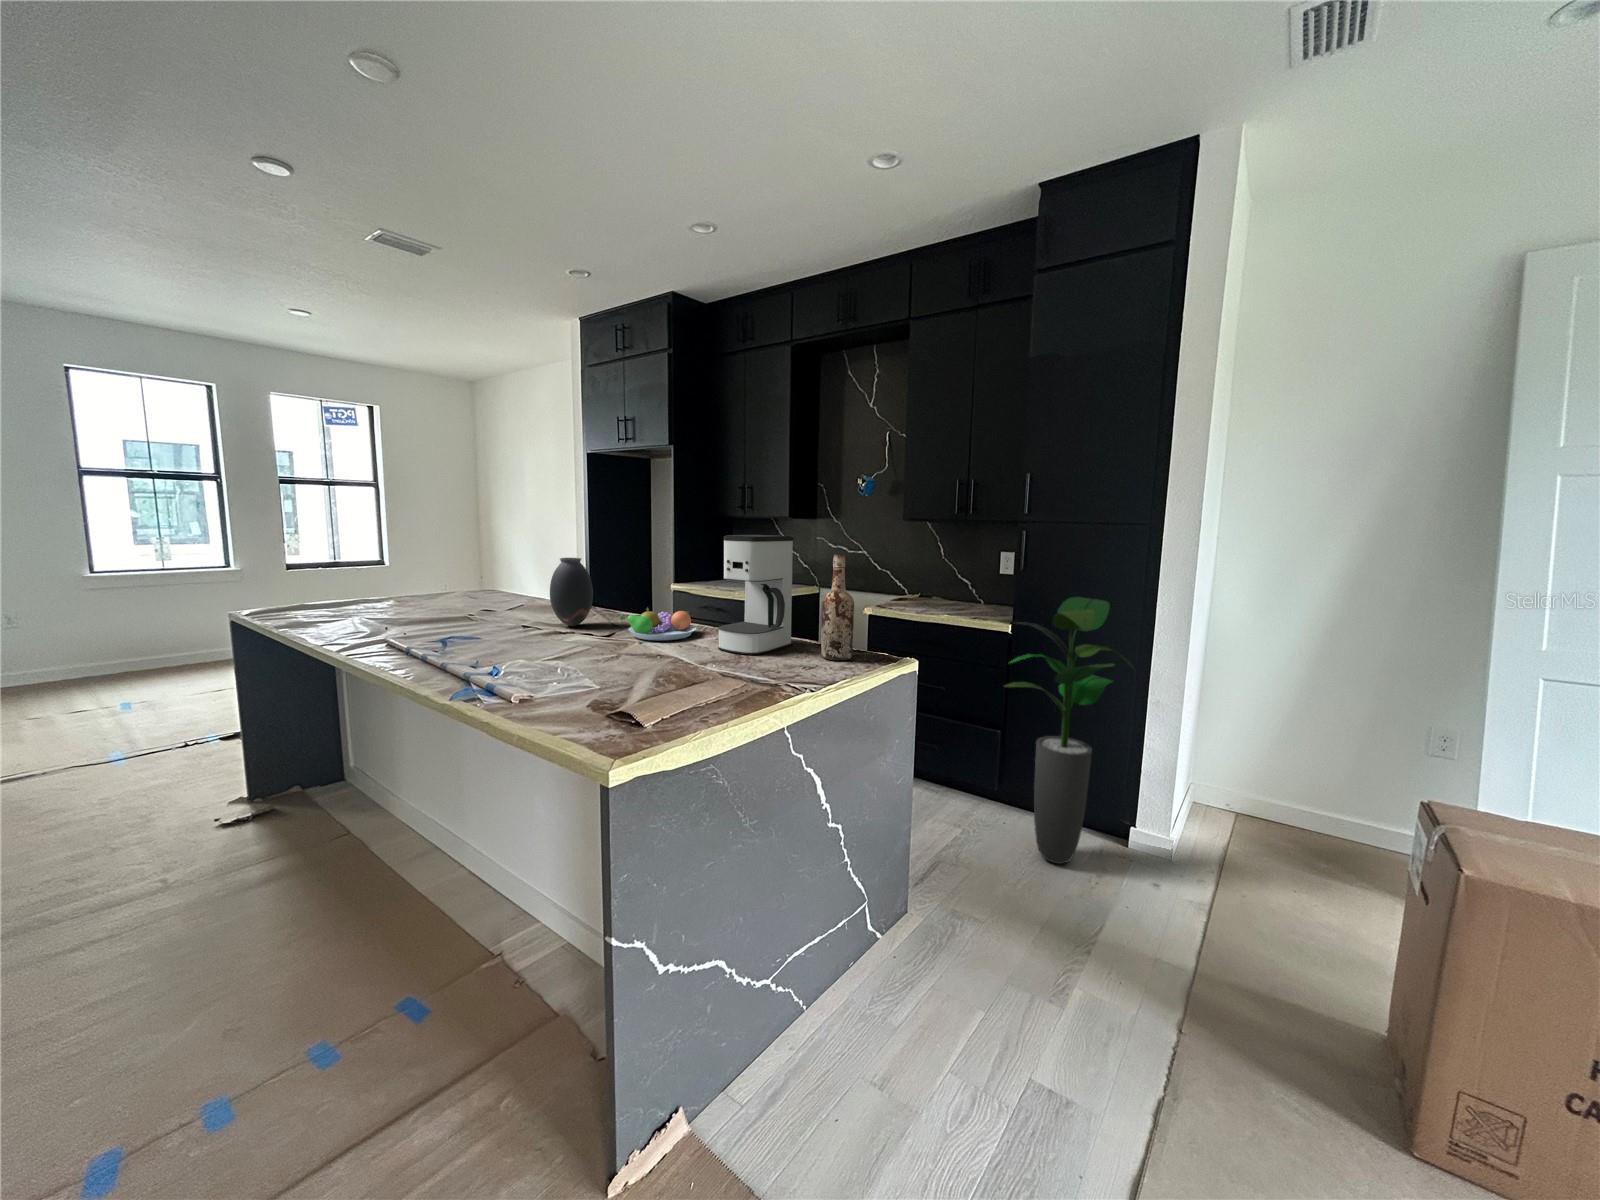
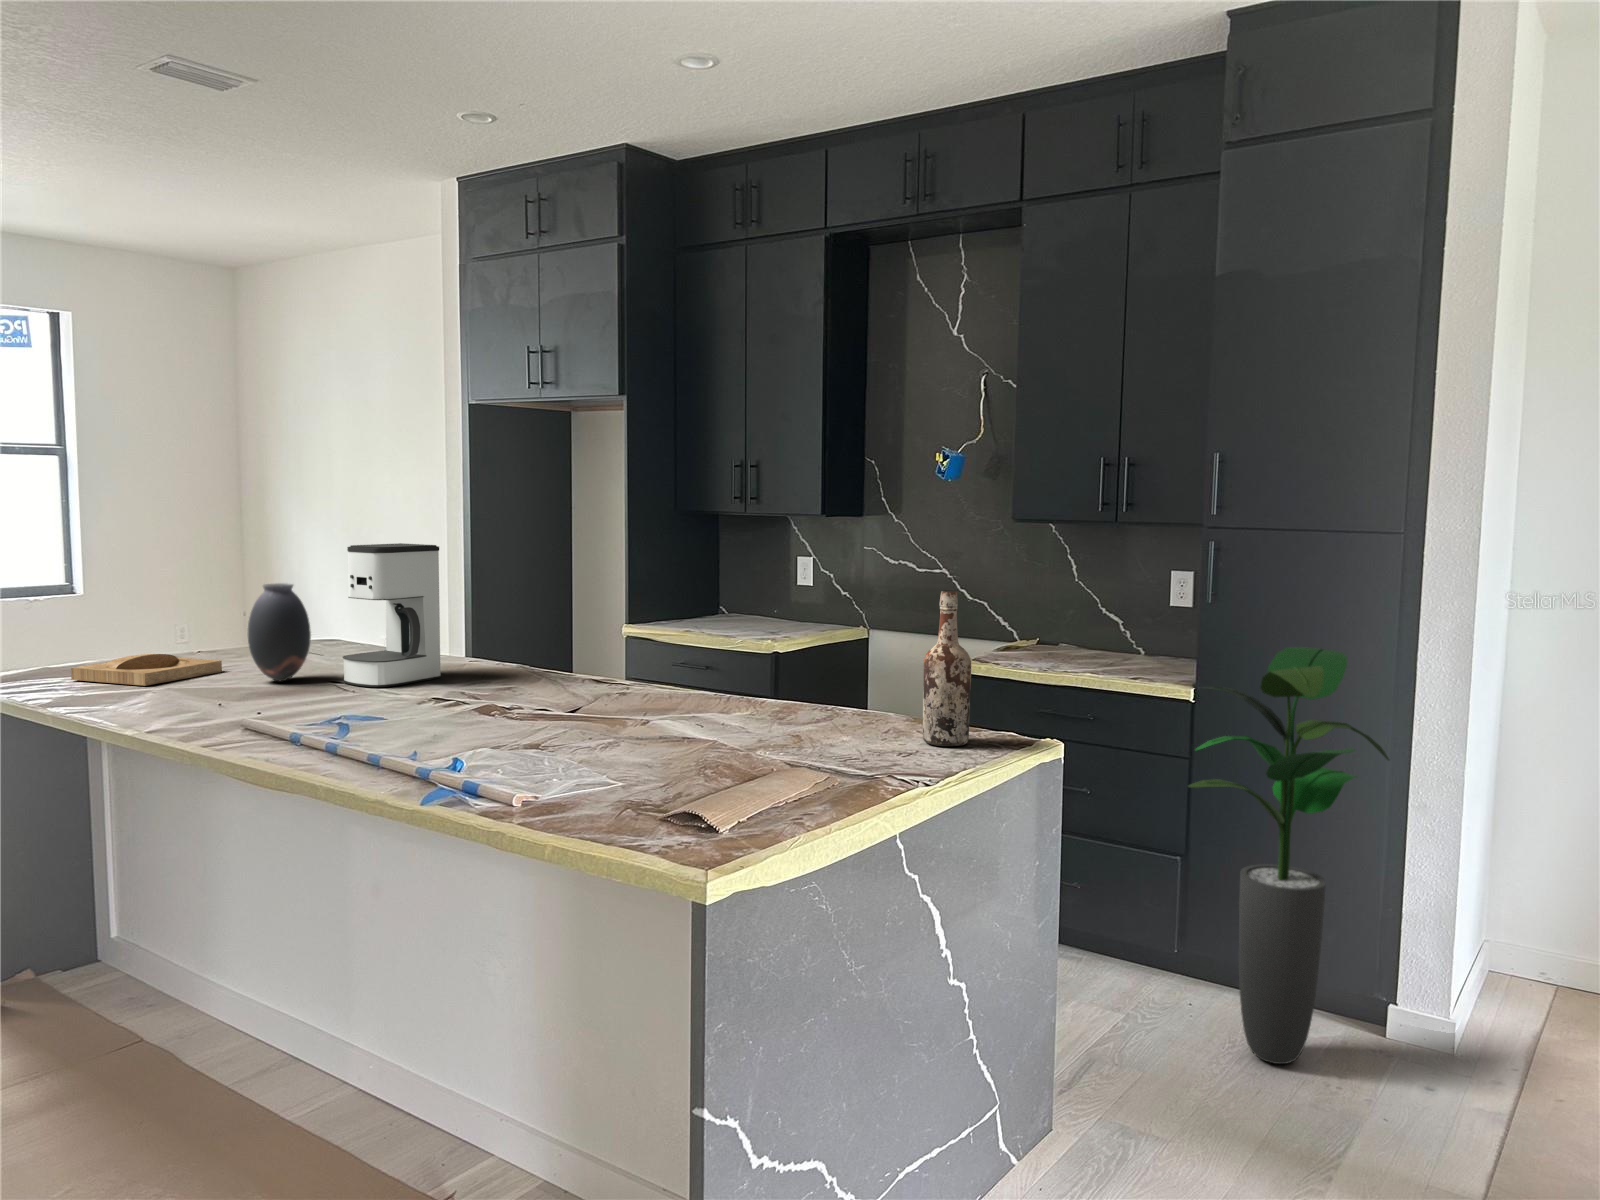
coffee maker: present [718,535,794,655] -> present [343,543,441,687]
vase: present [550,557,593,626] -> present [248,583,311,681]
tray: none [304,595,404,614] -> present [71,654,222,686]
fruit bowl: present [620,607,697,640] -> none [606,669,720,721]

